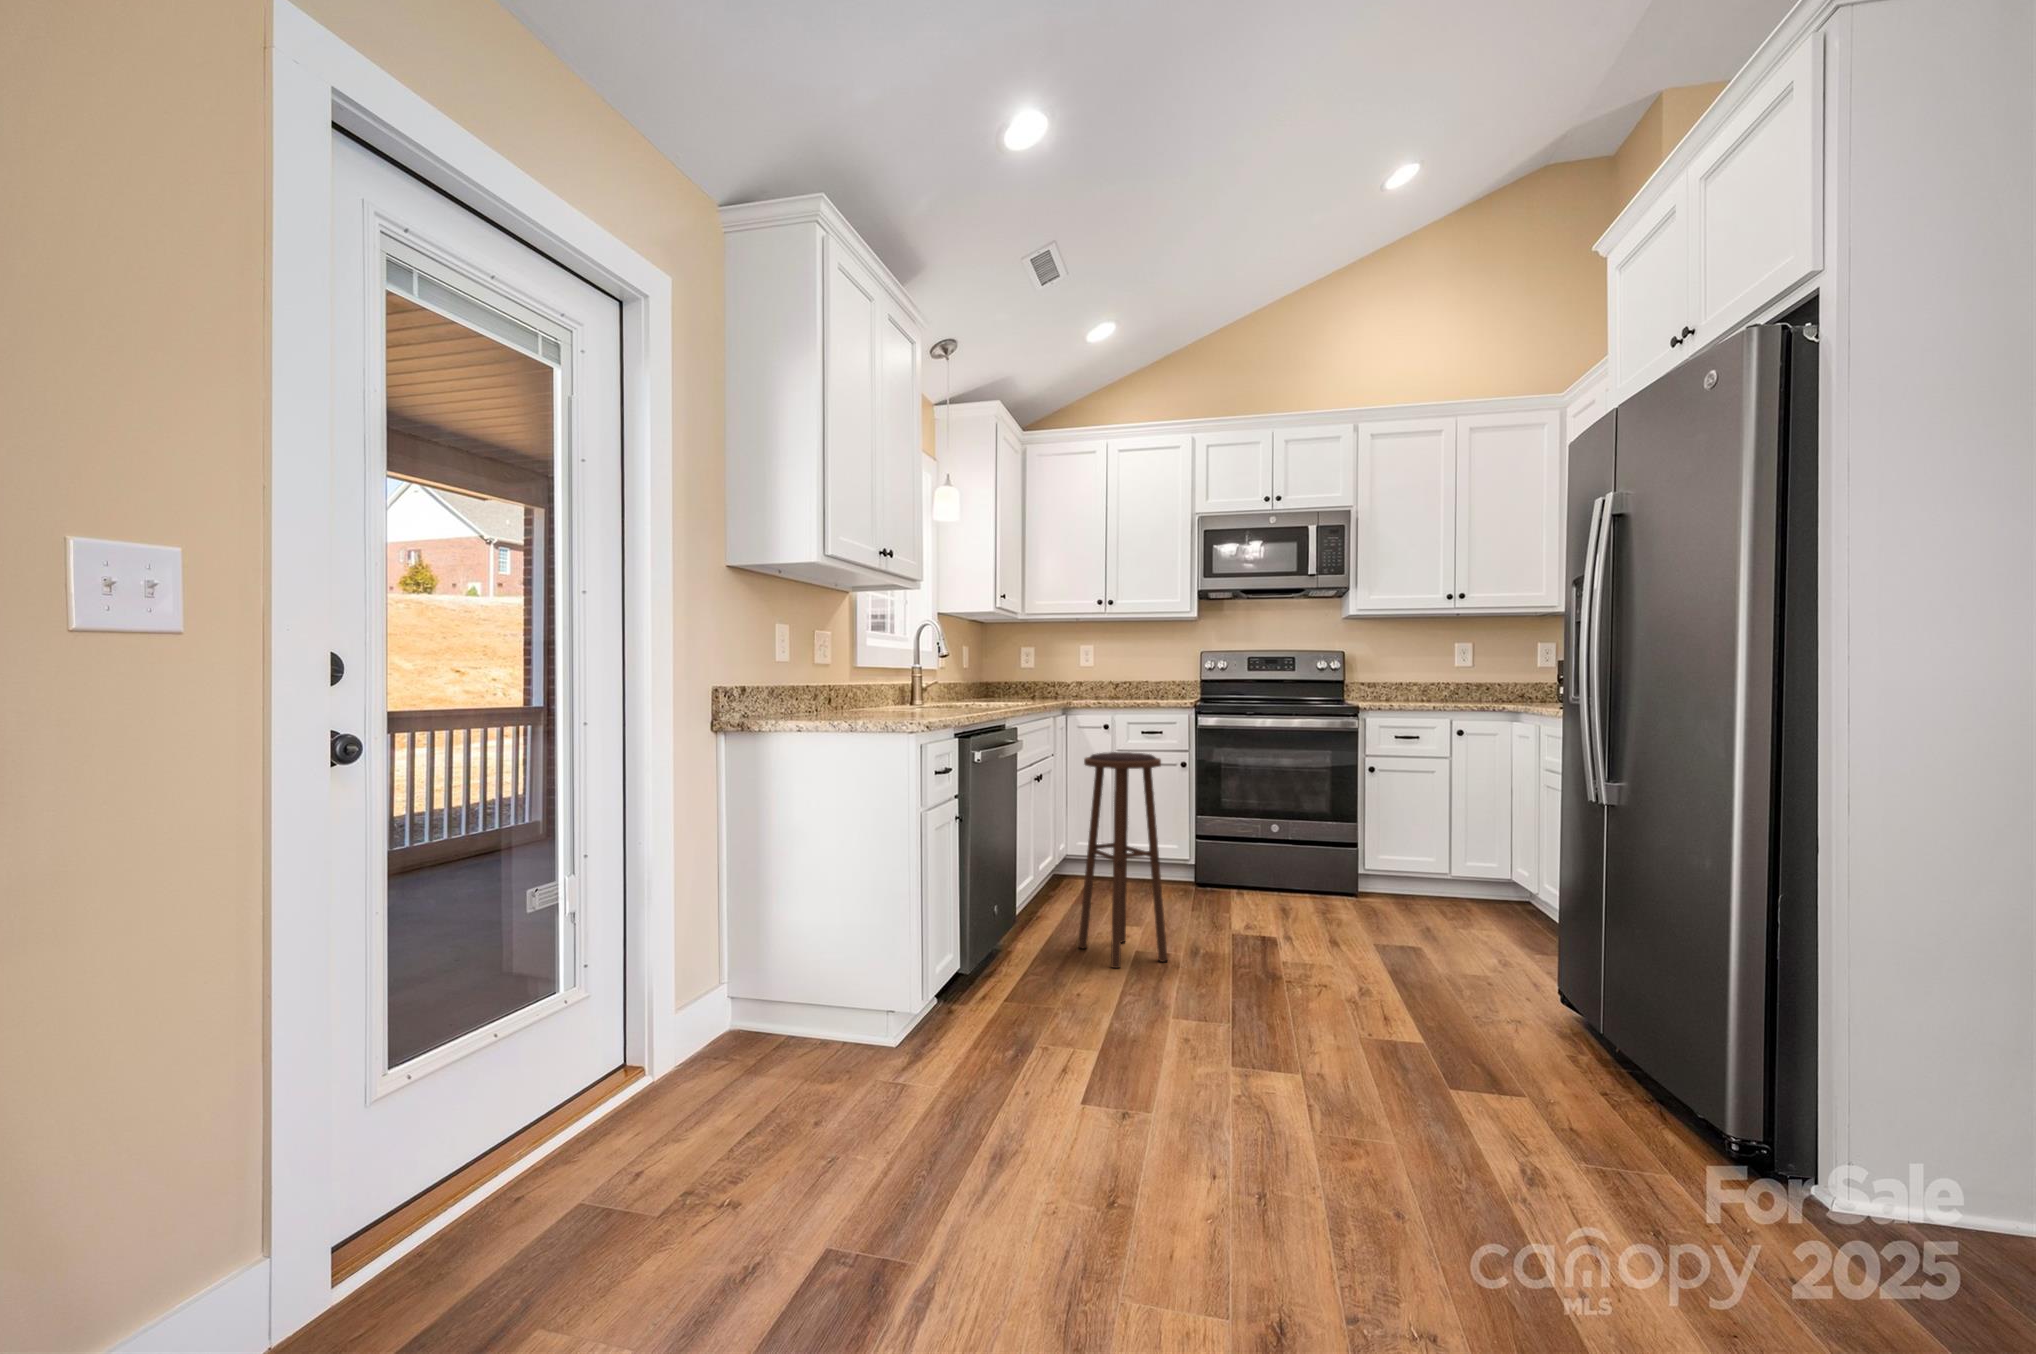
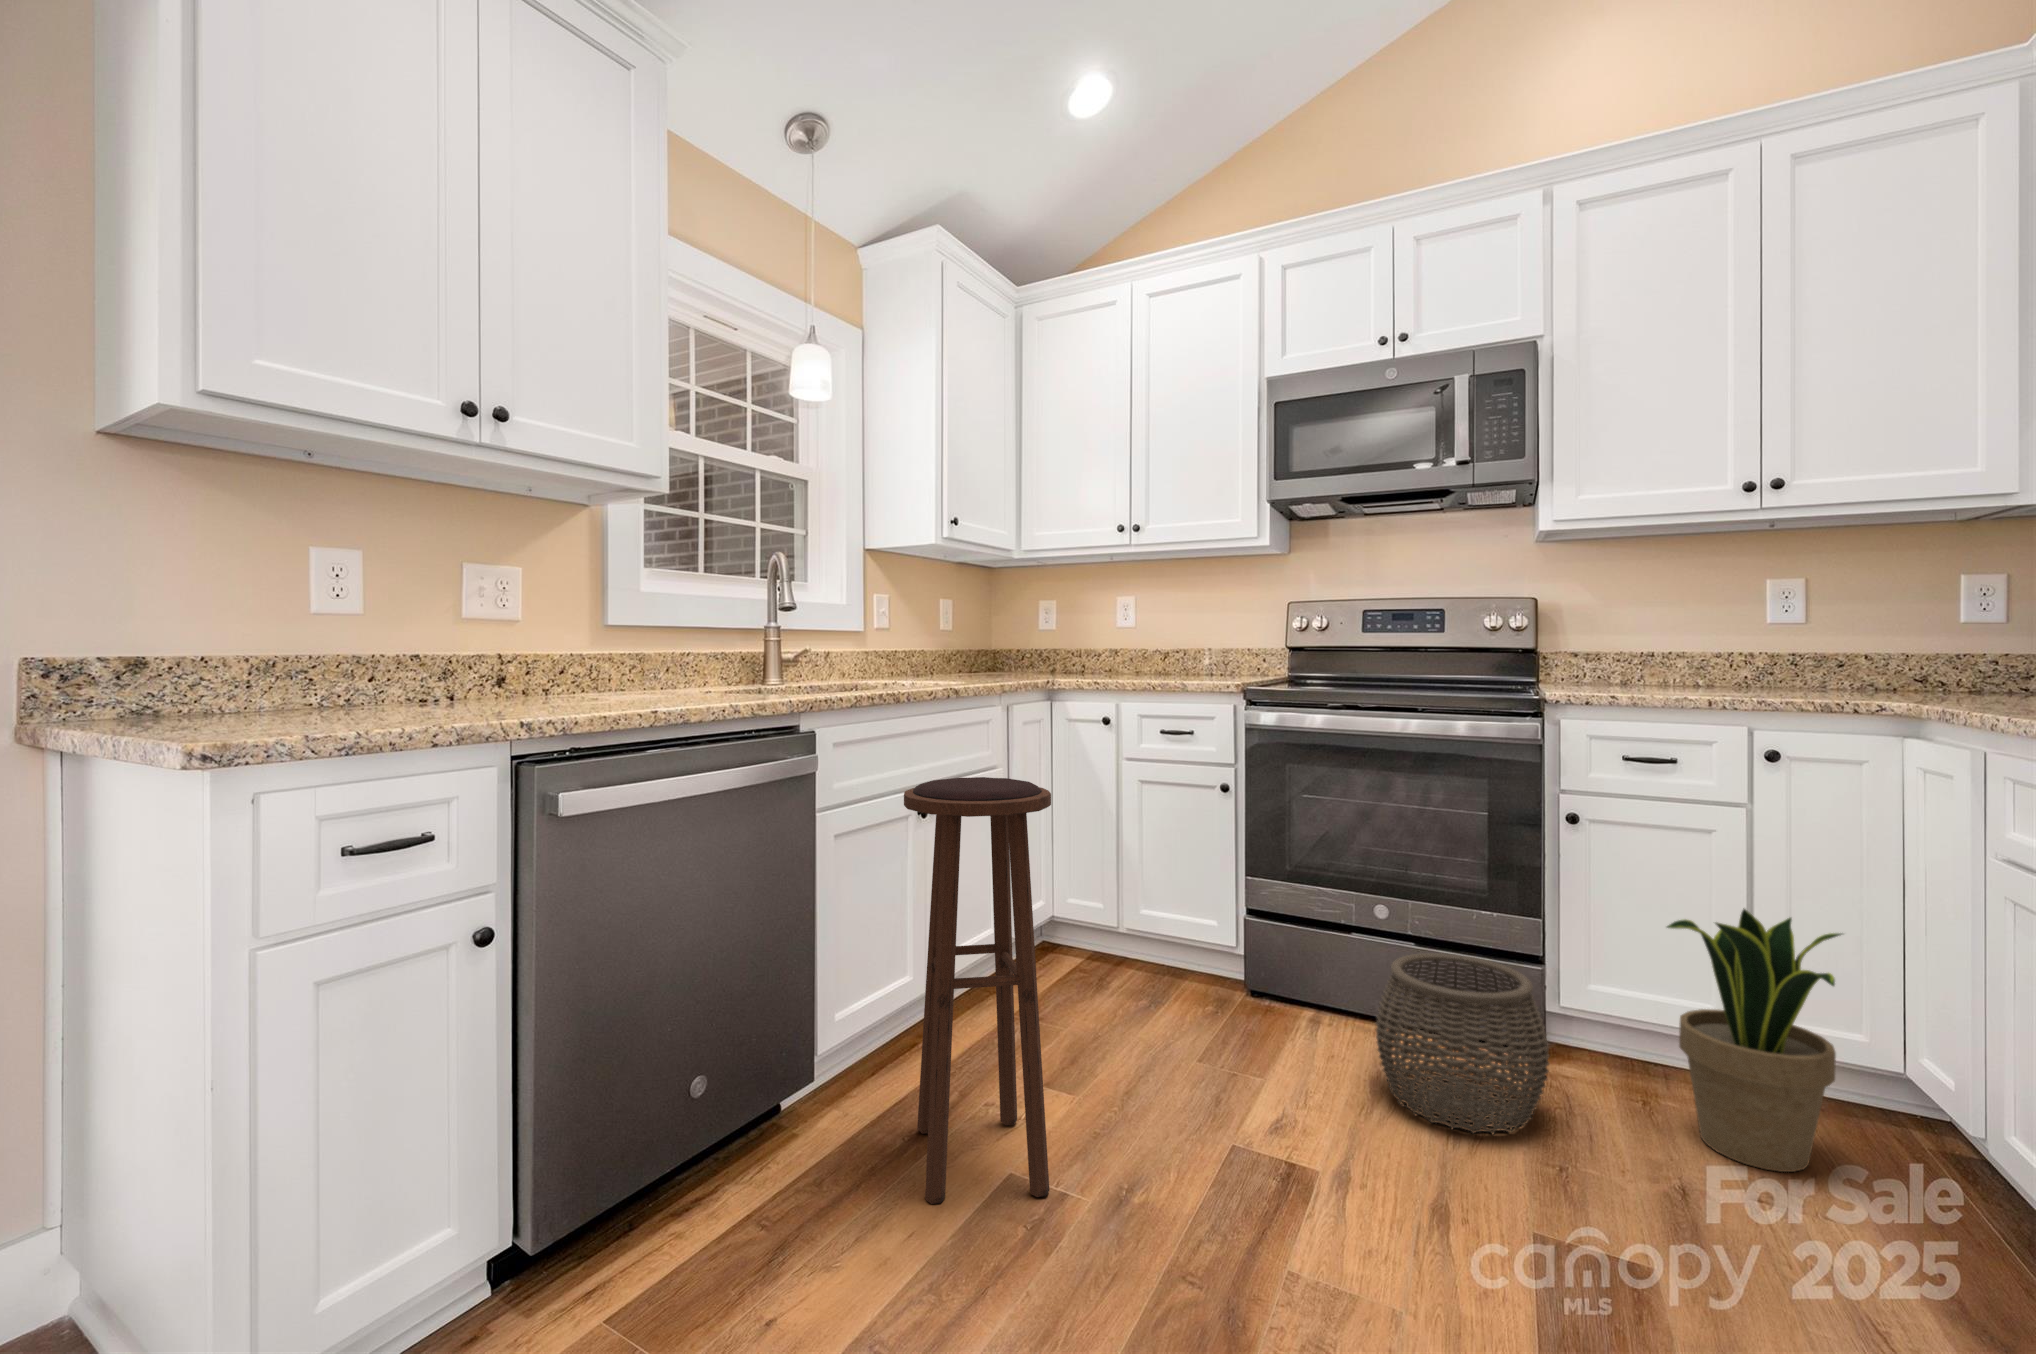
potted plant: none [1424,805,1497,927] -> present [1667,908,1841,1172]
woven basket: none [1289,843,1375,927] -> present [1376,953,1549,1134]

